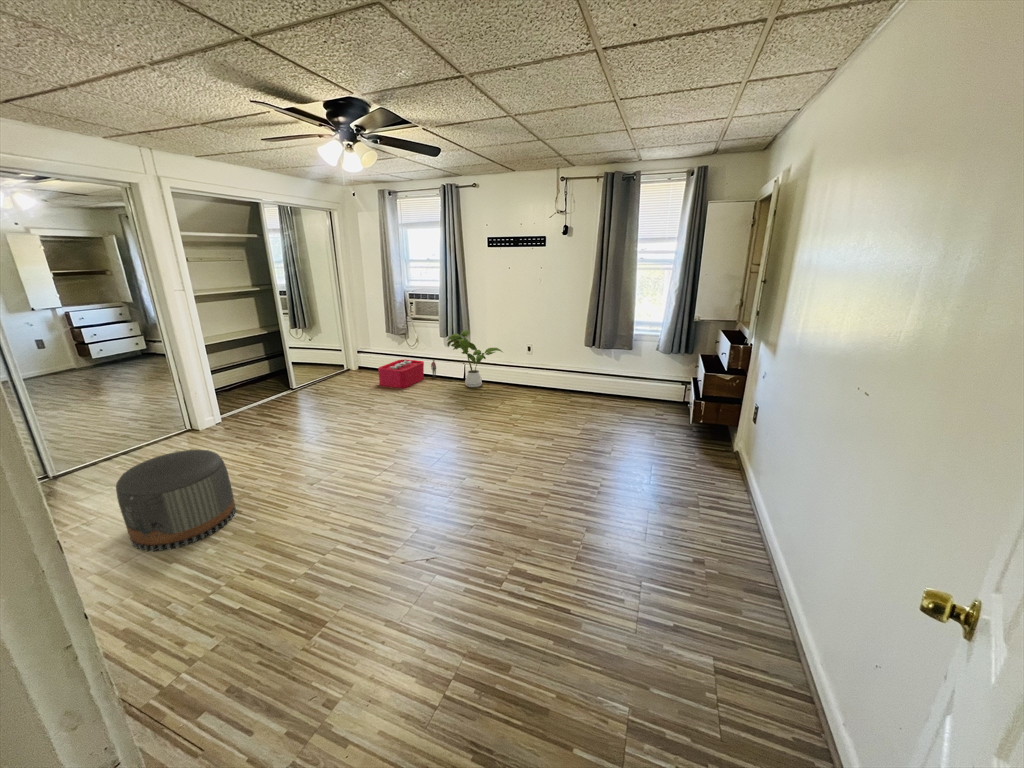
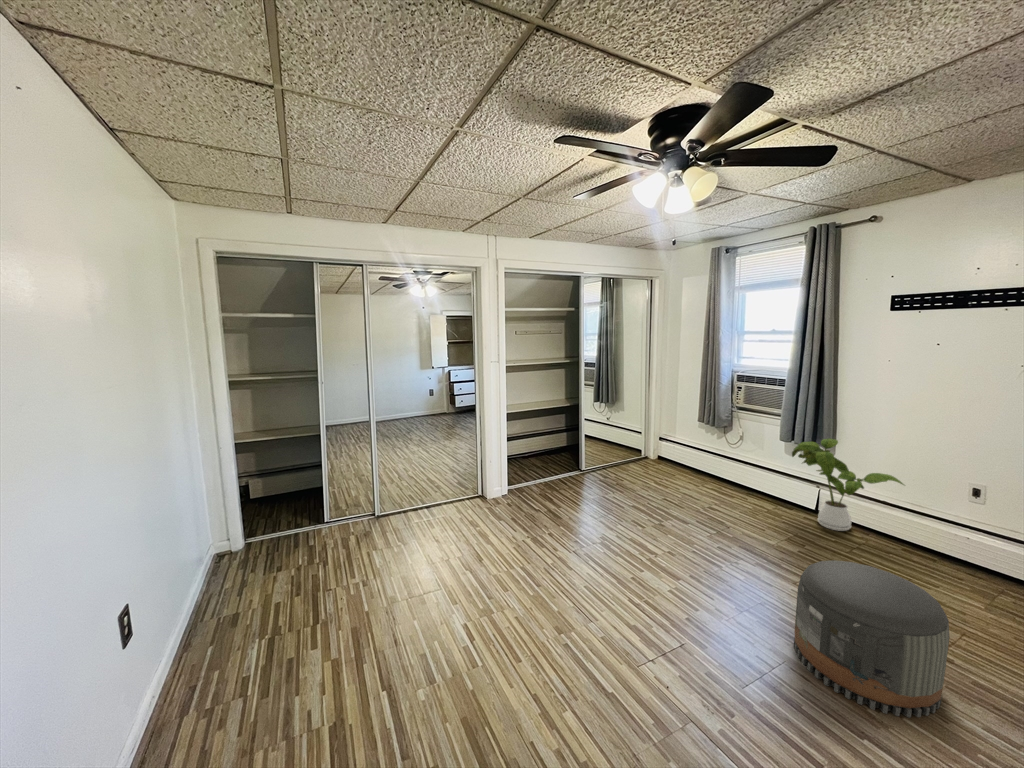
storage bin: present [378,359,436,388] -> none [681,460,767,502]
pouf: present [116,450,236,551] -> present [794,560,950,717]

